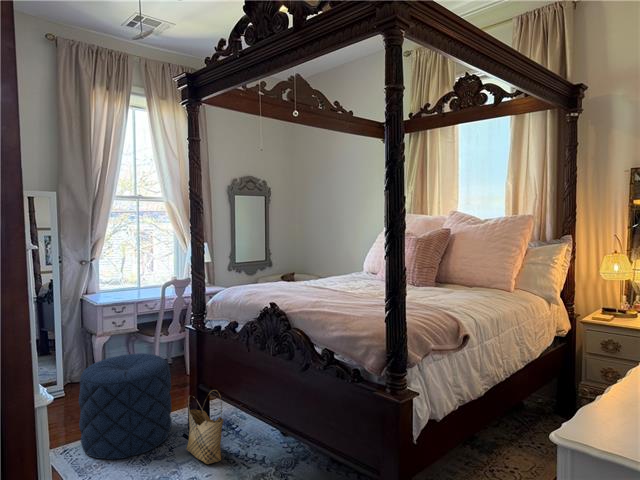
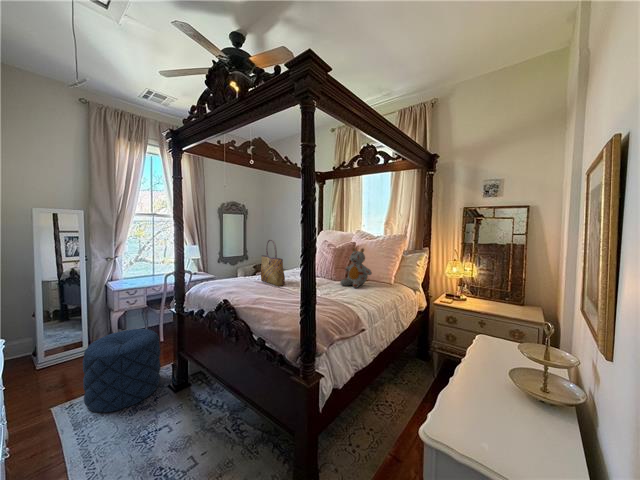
tote bag: none [307,224,346,292] -> present [261,240,285,286]
stuffed bear: none [429,235,479,295] -> present [340,248,372,288]
woven basket: present [186,390,224,464] -> none [167,357,193,413]

